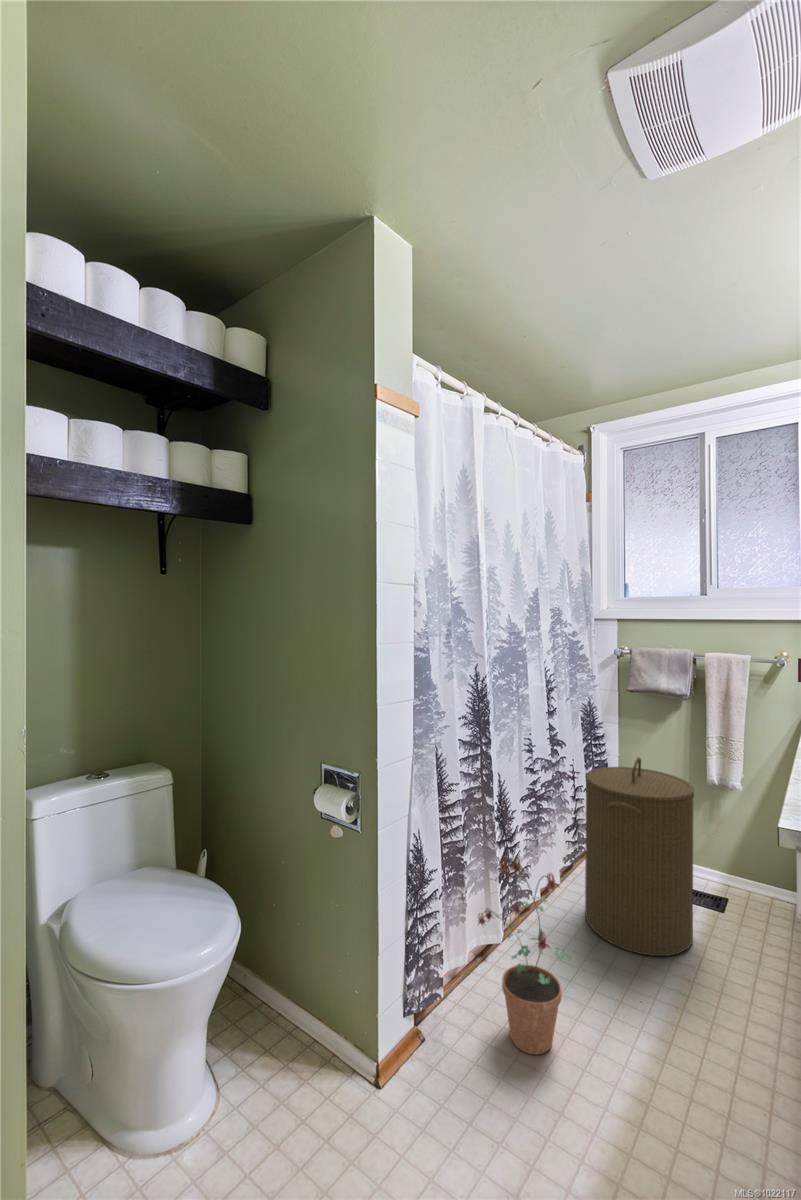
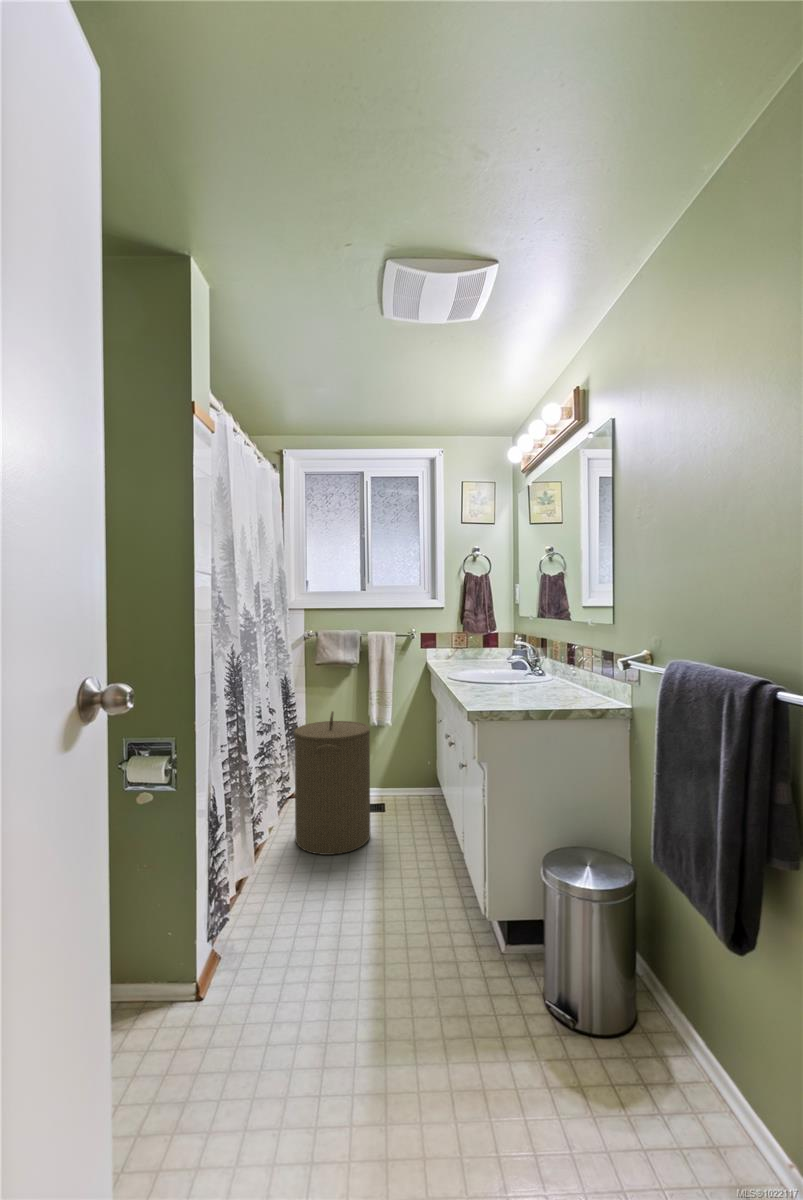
potted plant: present [478,857,571,1054] -> none [239,796,313,940]

